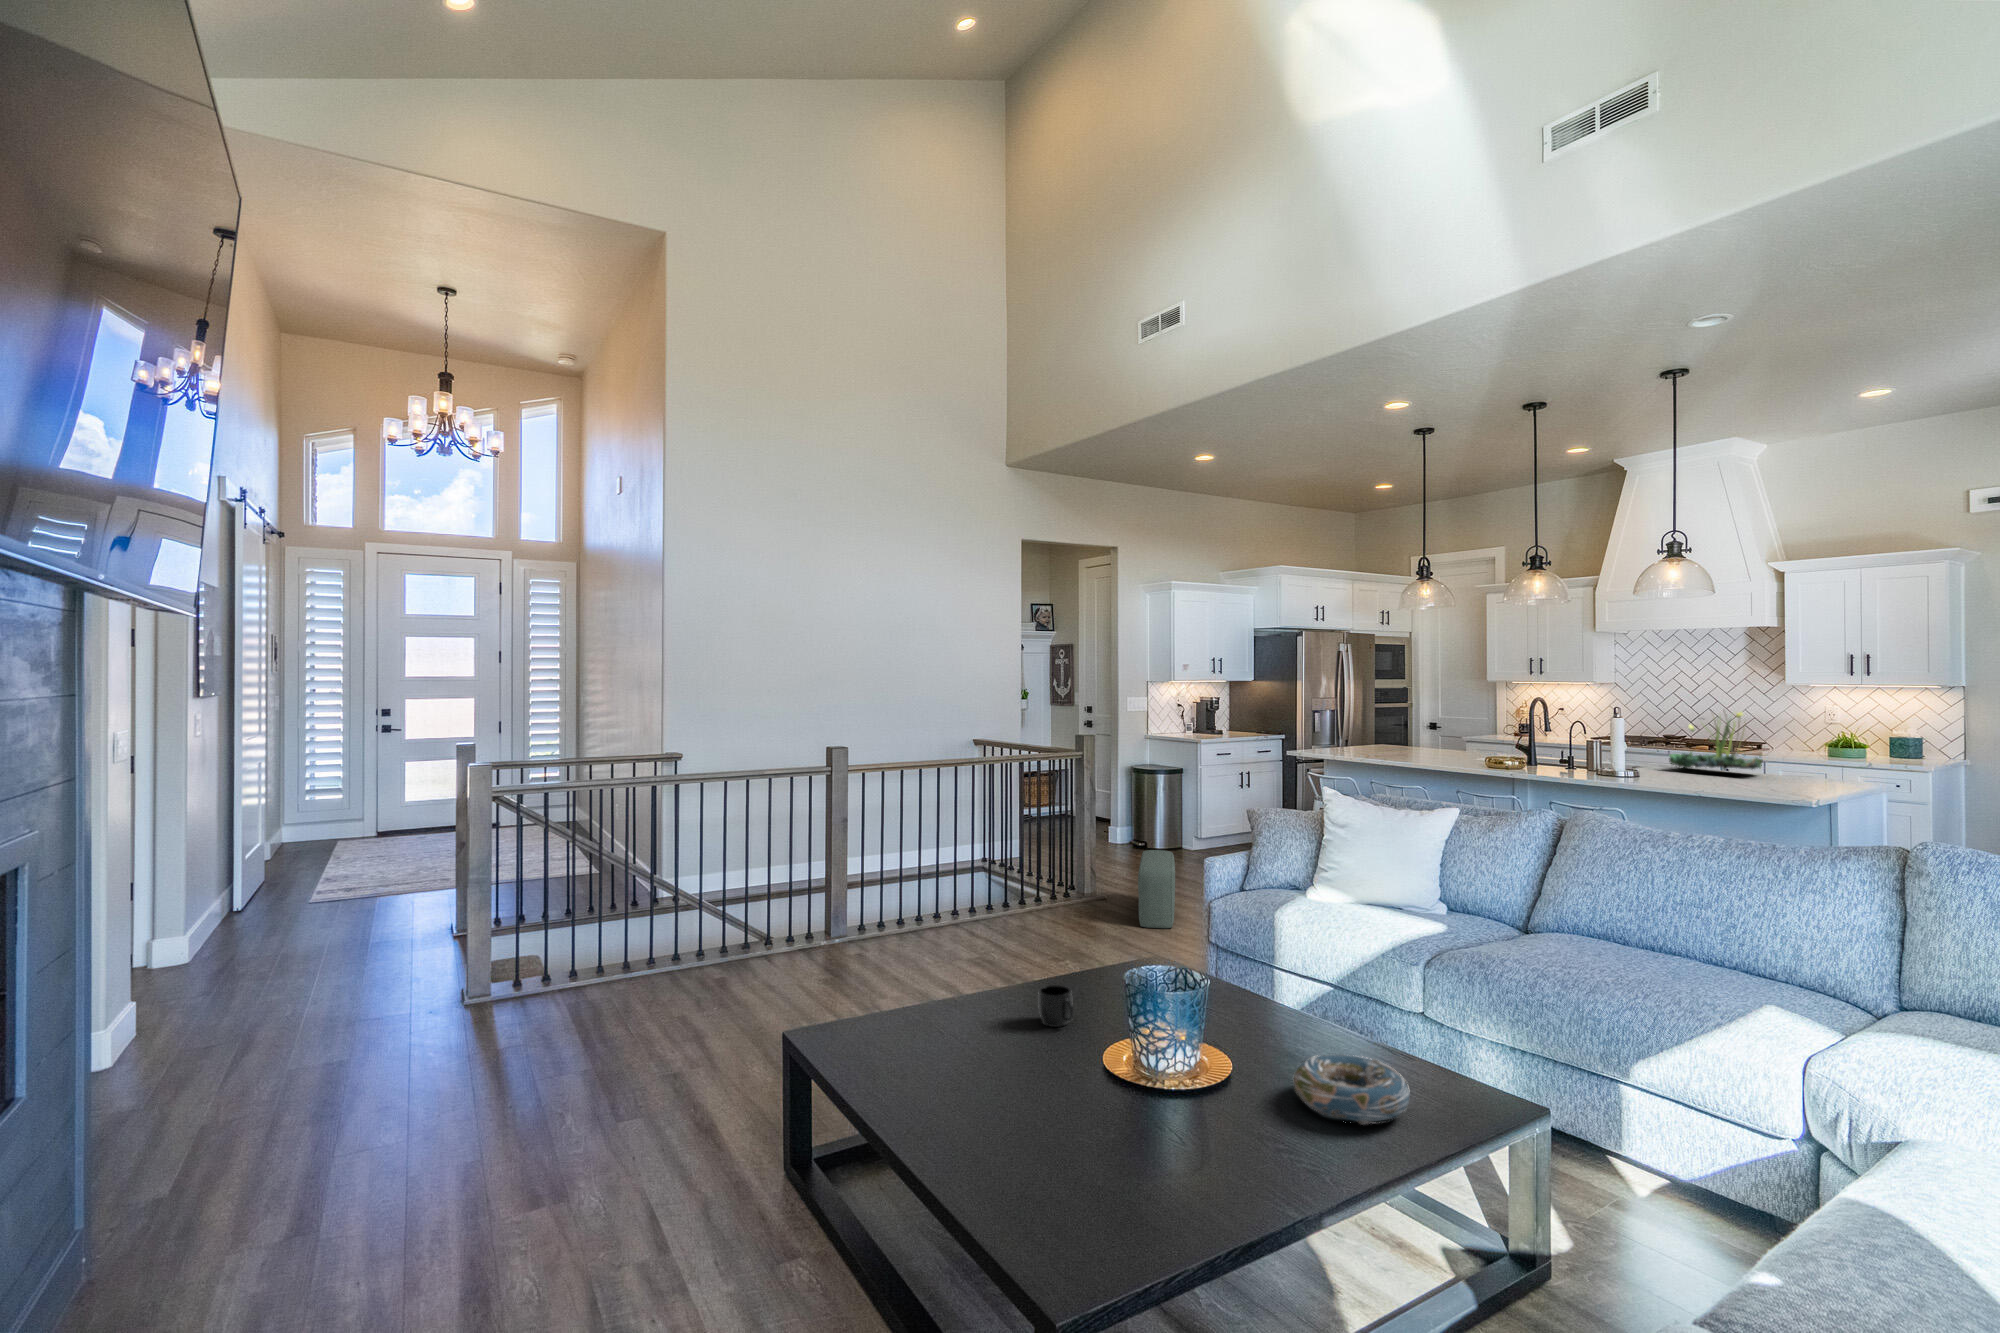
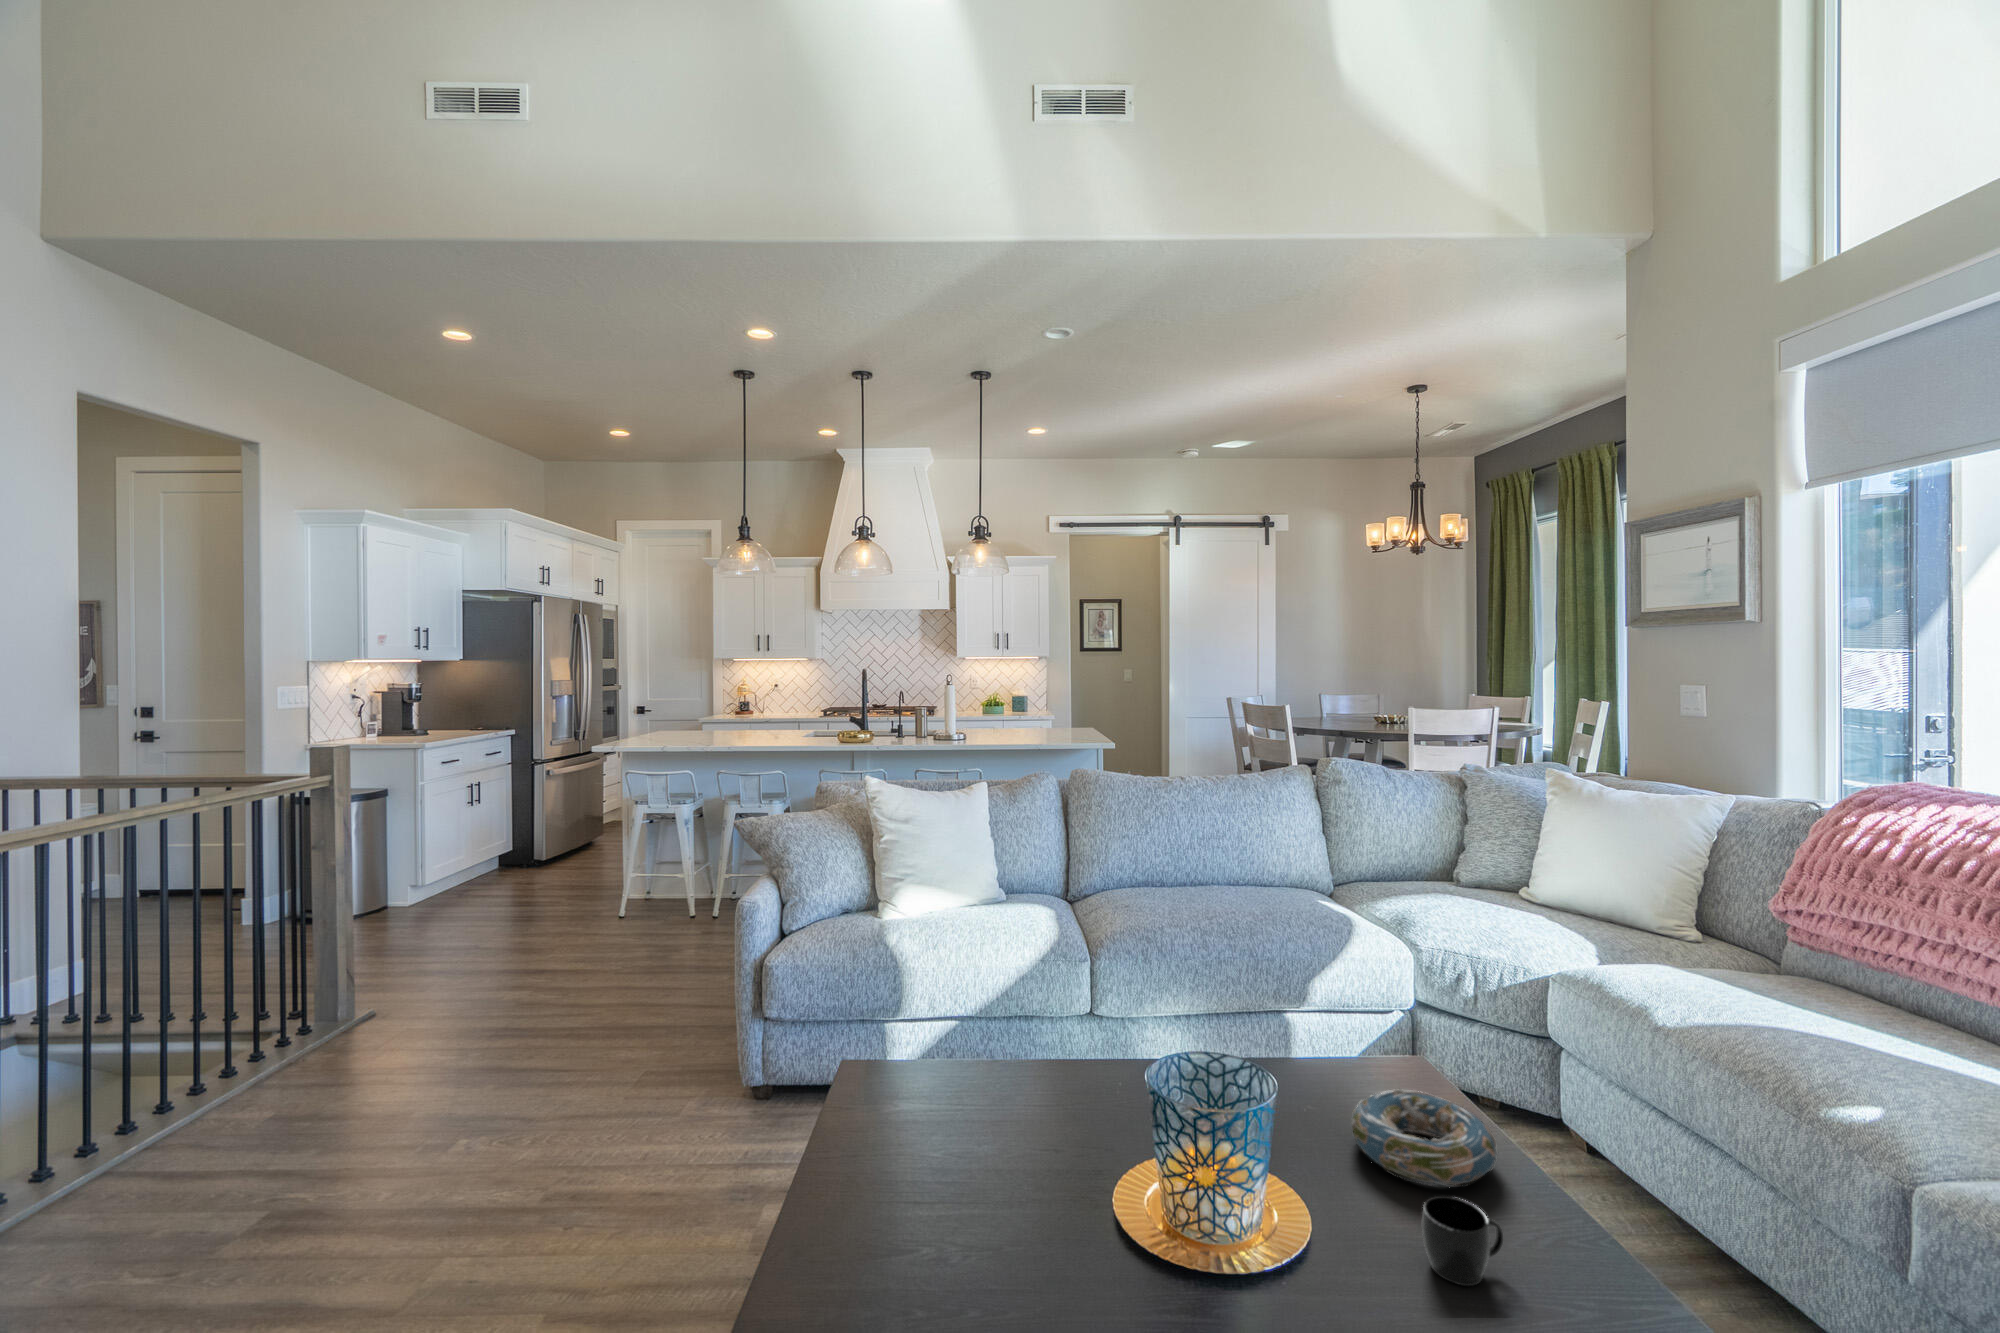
plant: present [1669,710,1763,769] -> none [961,672,1028,725]
pouf: present [1138,850,1175,928] -> none [438,905,541,1026]
mug: present [1038,985,1074,1027] -> present [1422,1196,1503,1286]

